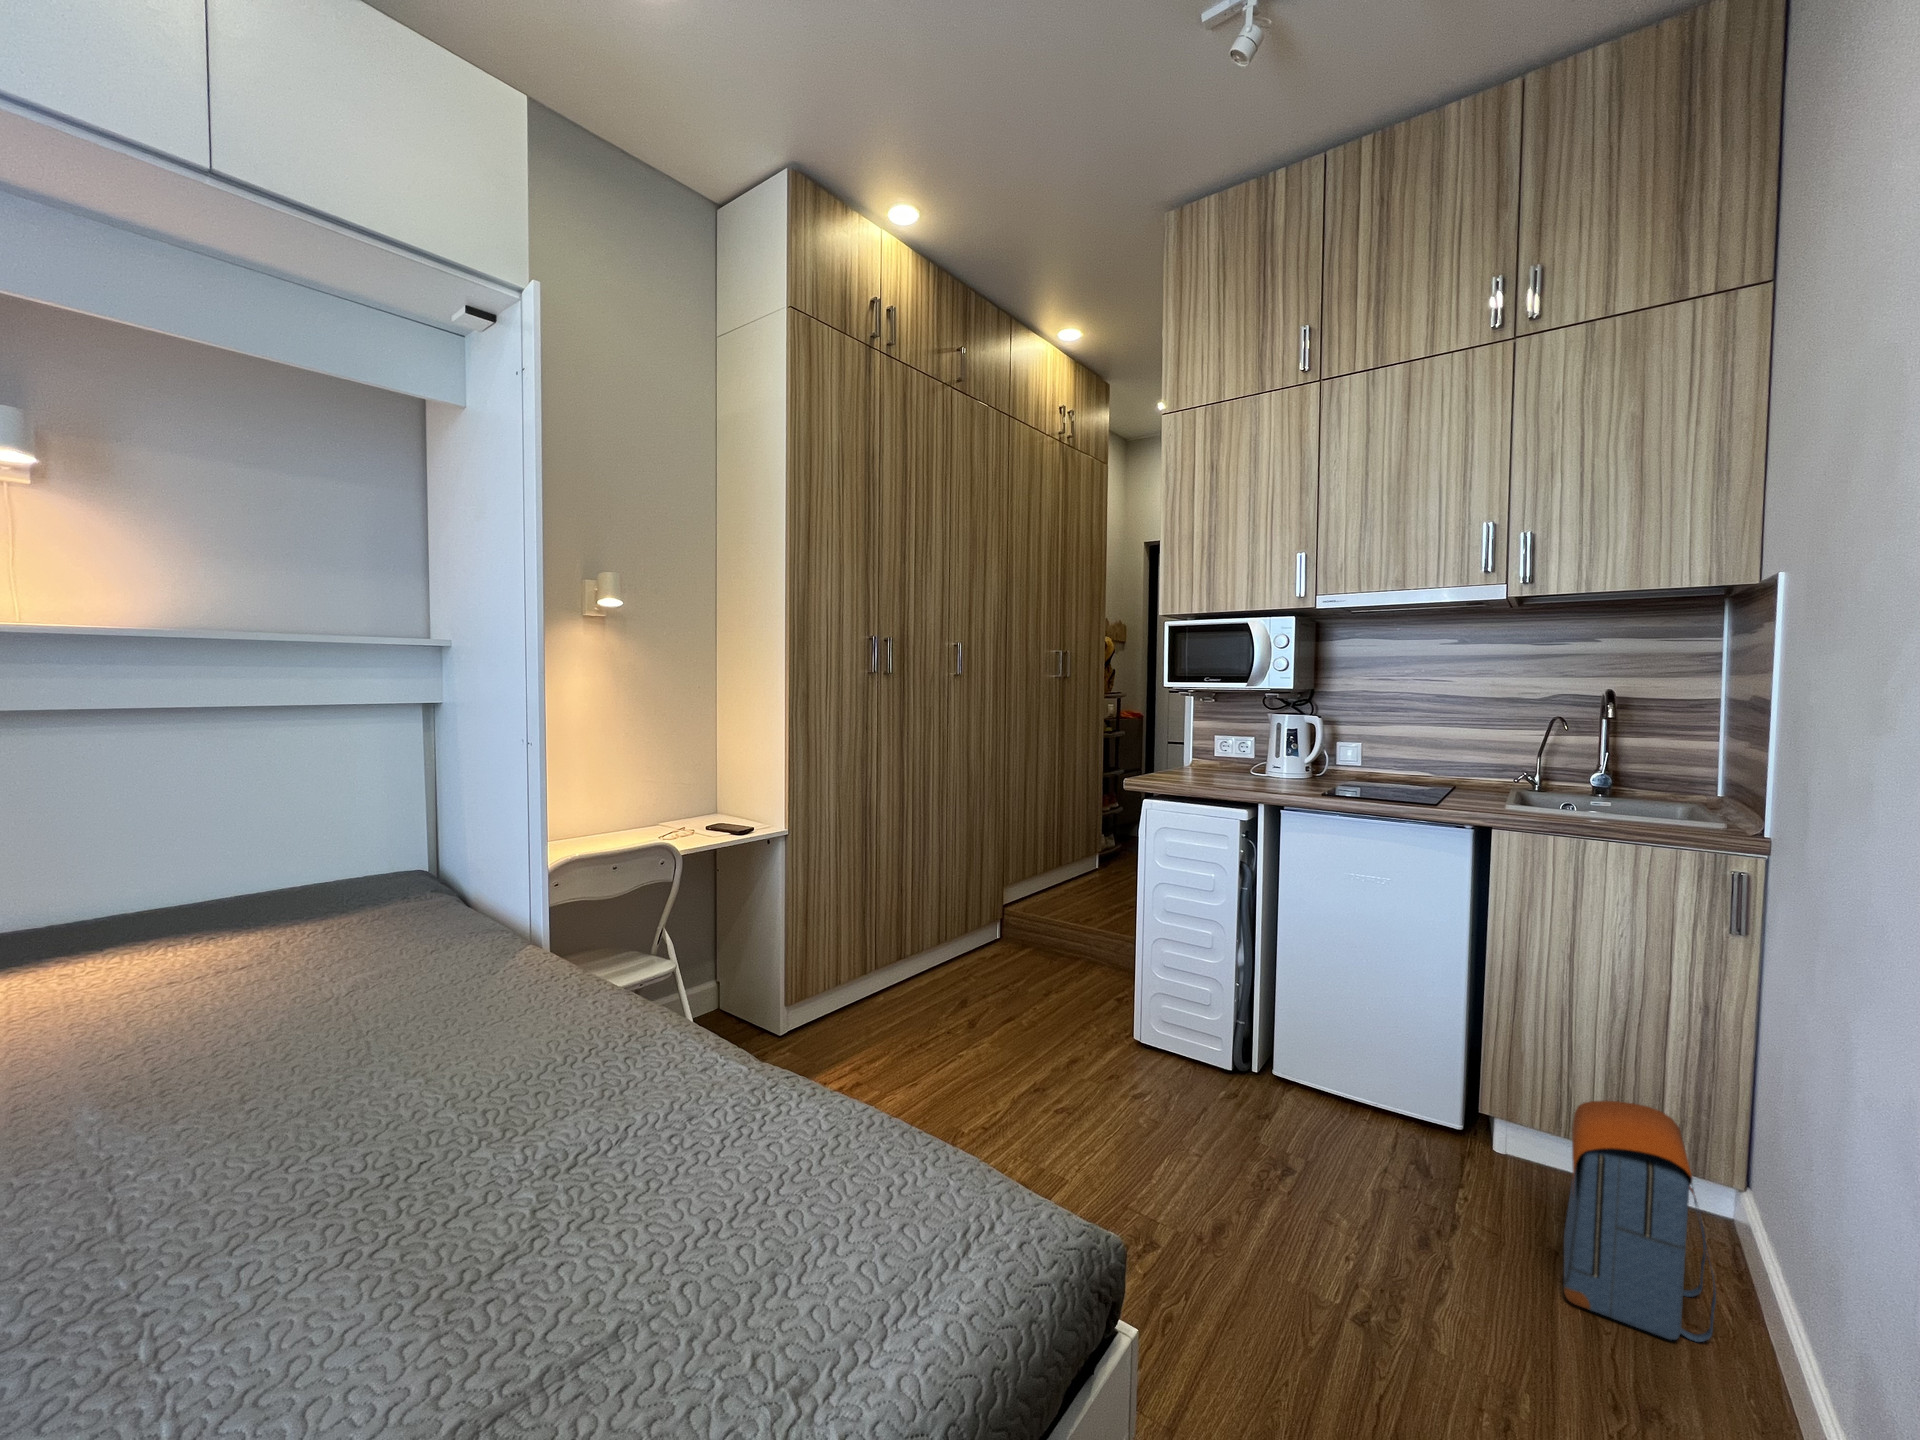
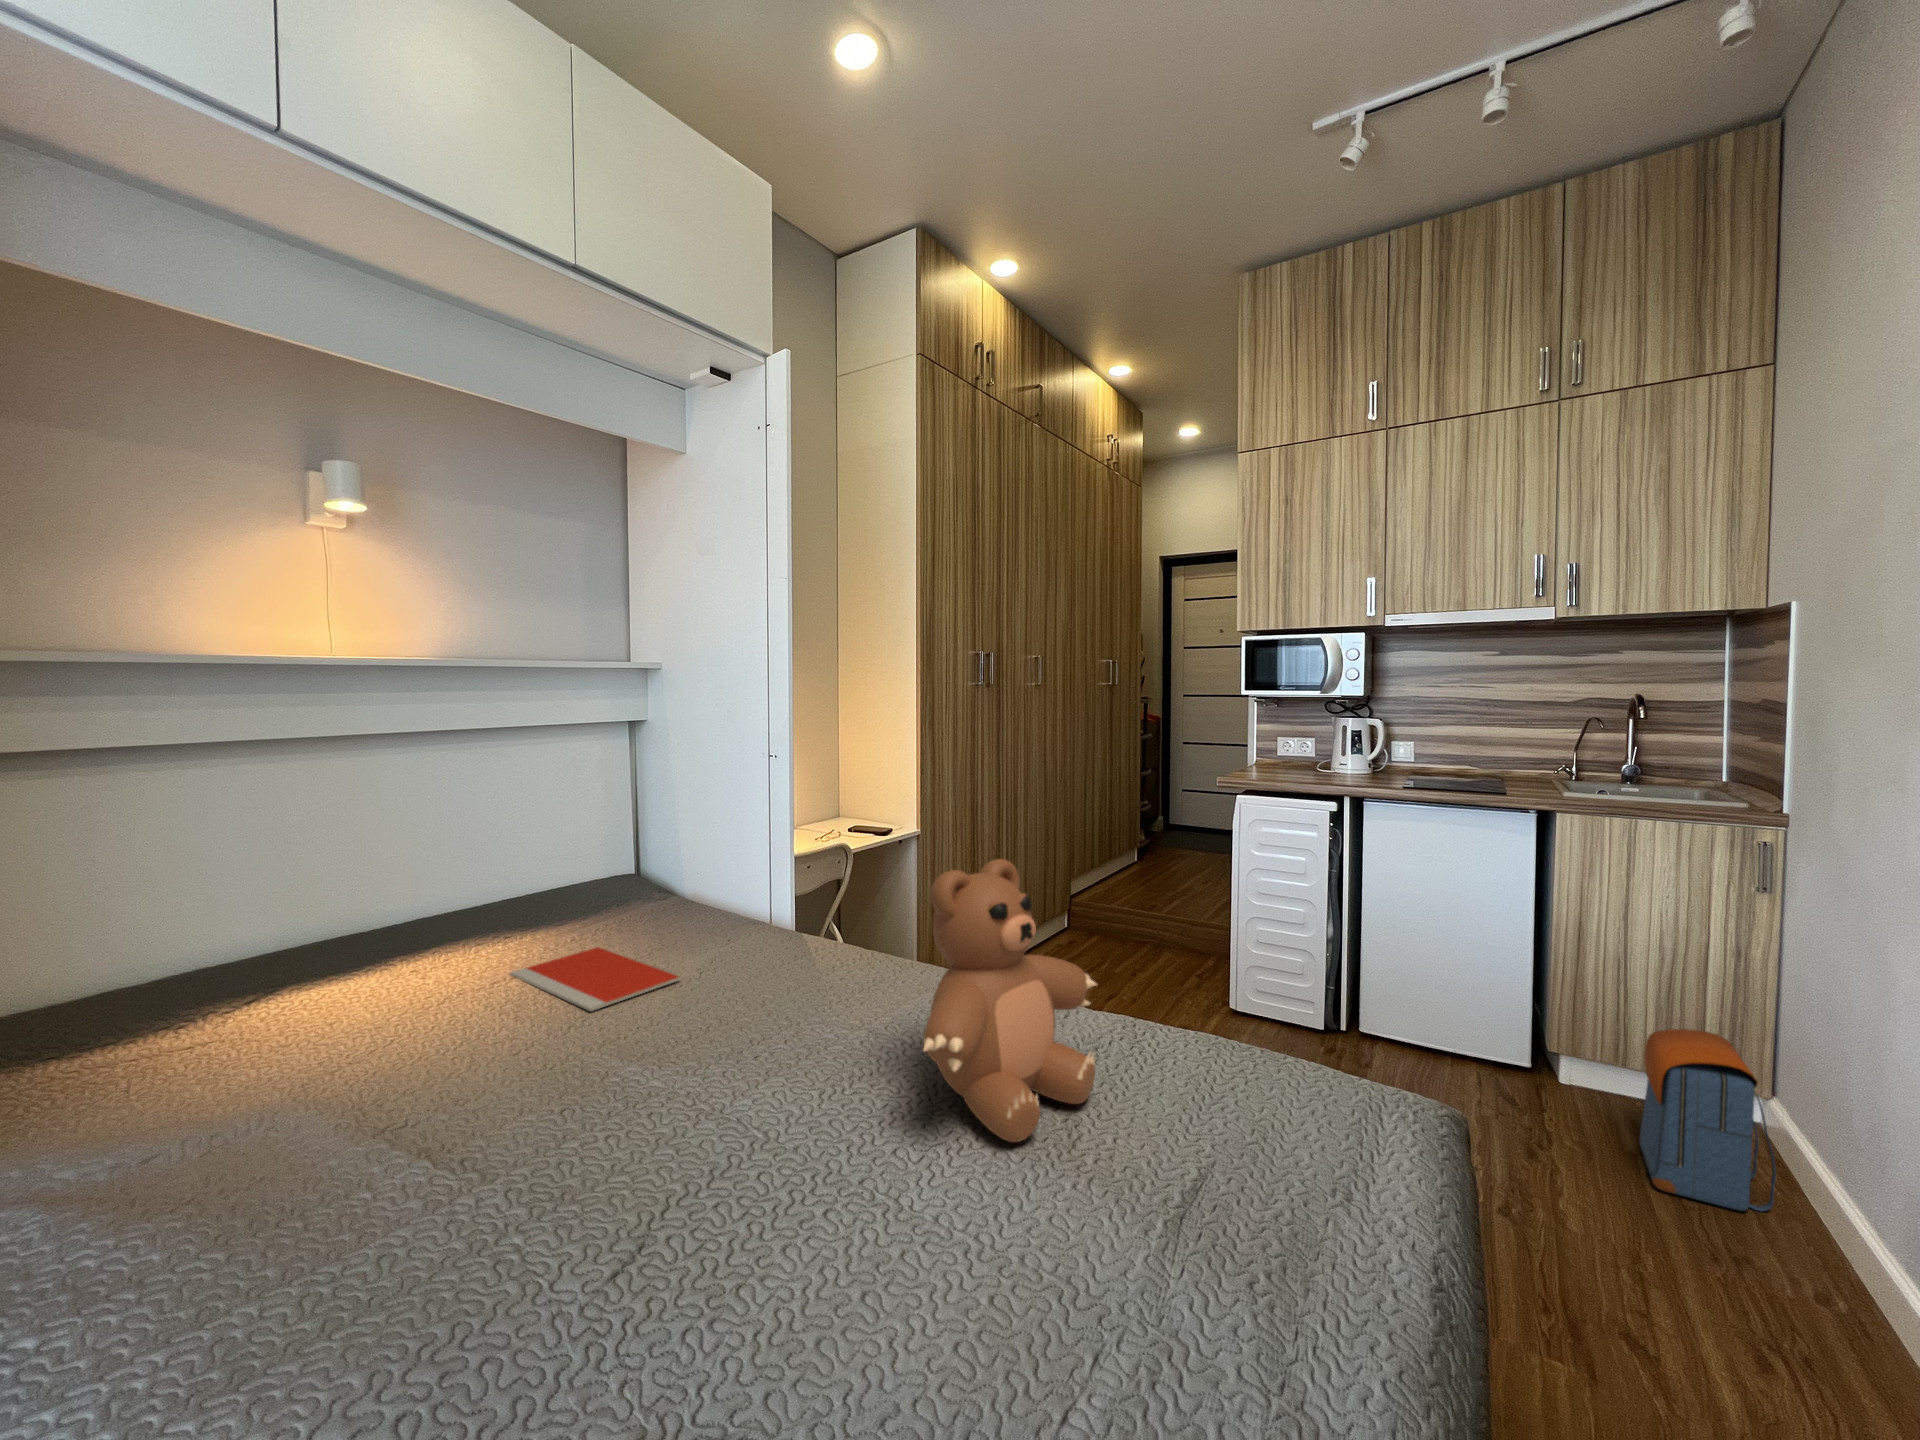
teddy bear: none [304,874,665,1259] -> present [923,859,1096,1142]
notebook: none [137,957,314,1038] -> present [510,947,681,1011]

